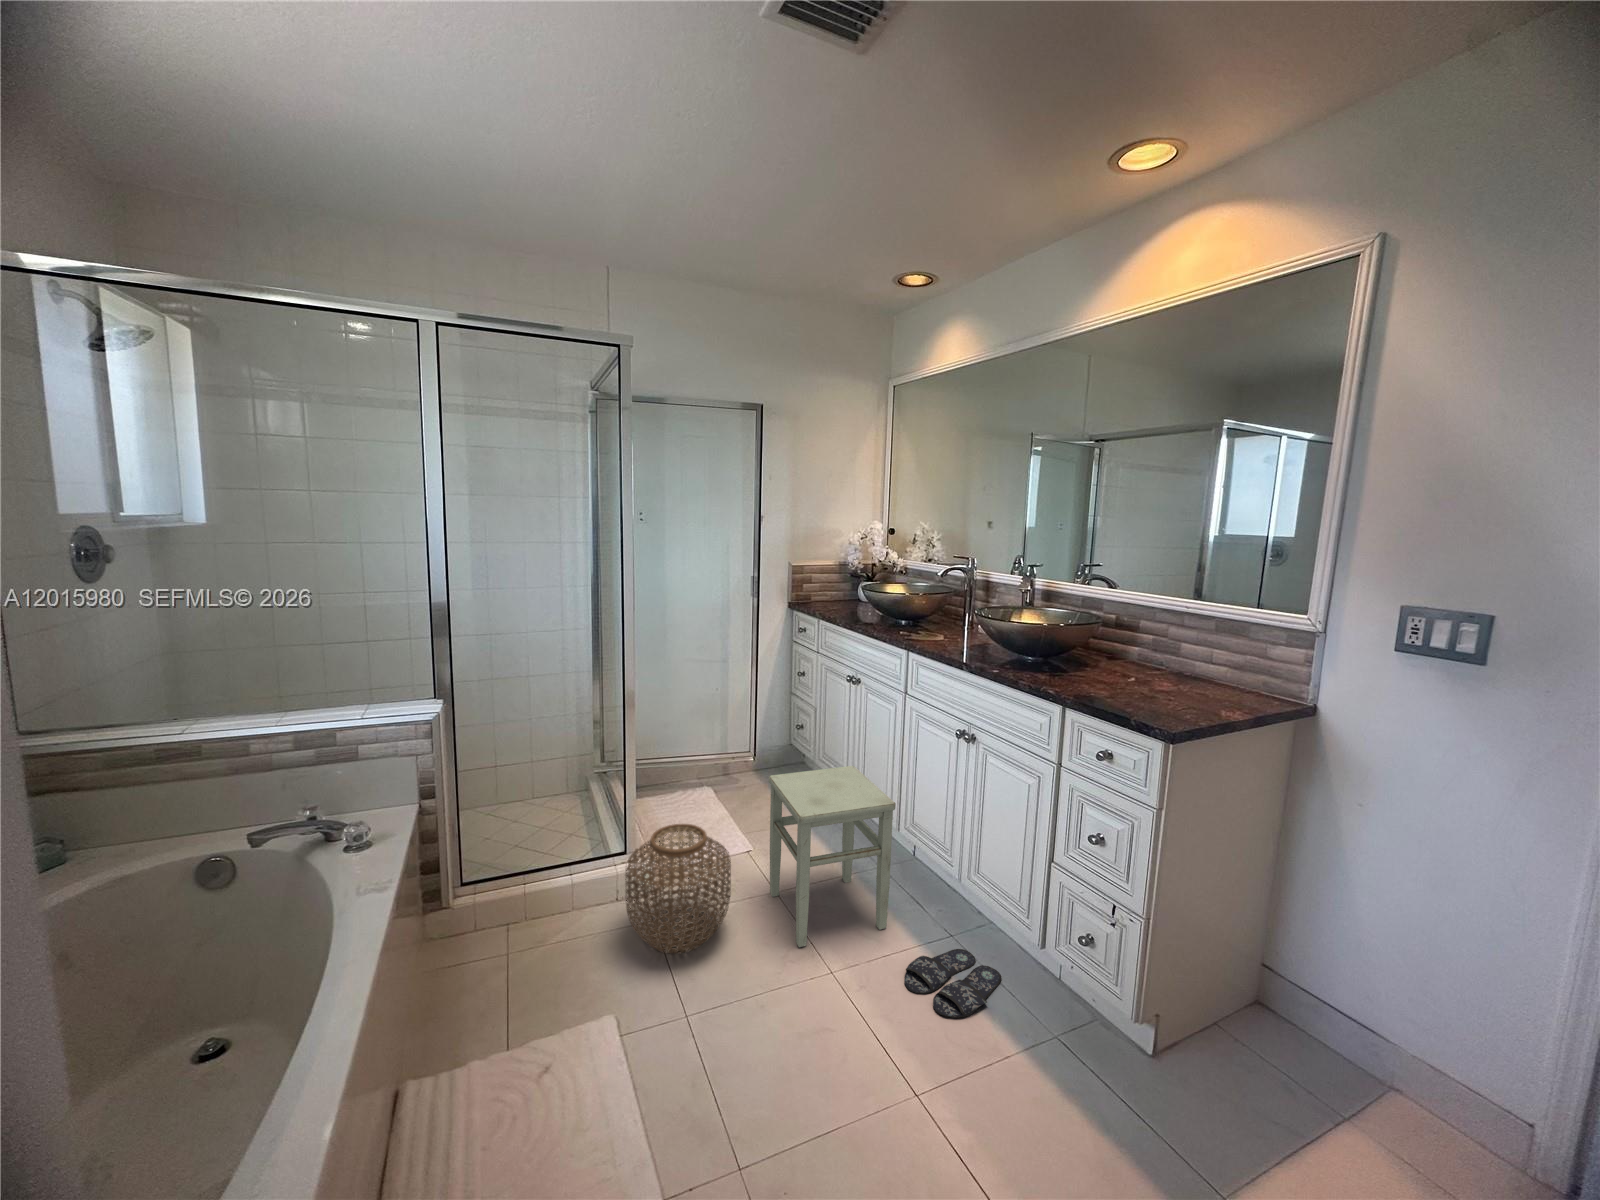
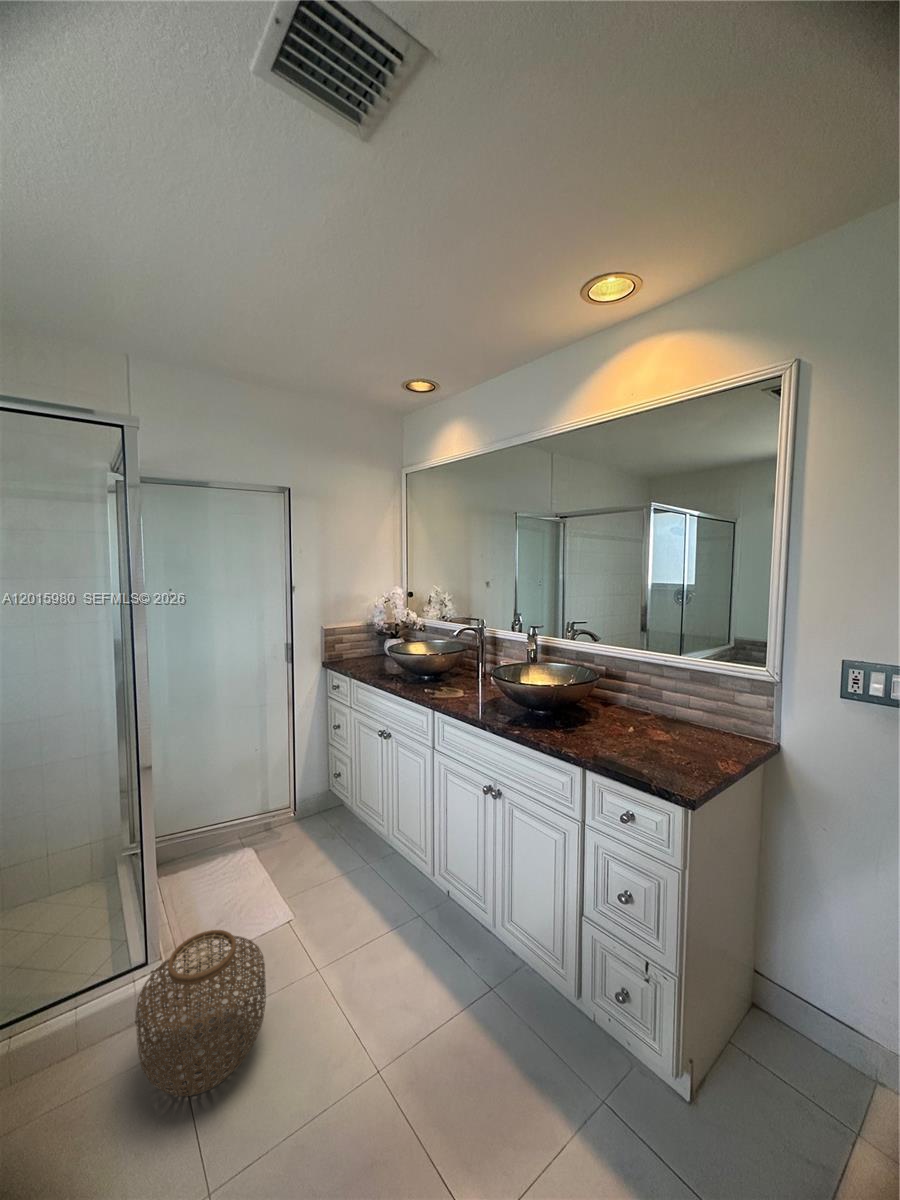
stool: present [769,766,896,947] -> none [305,827,433,1046]
slippers: present [904,949,1002,1018] -> none [453,1005,544,1107]

